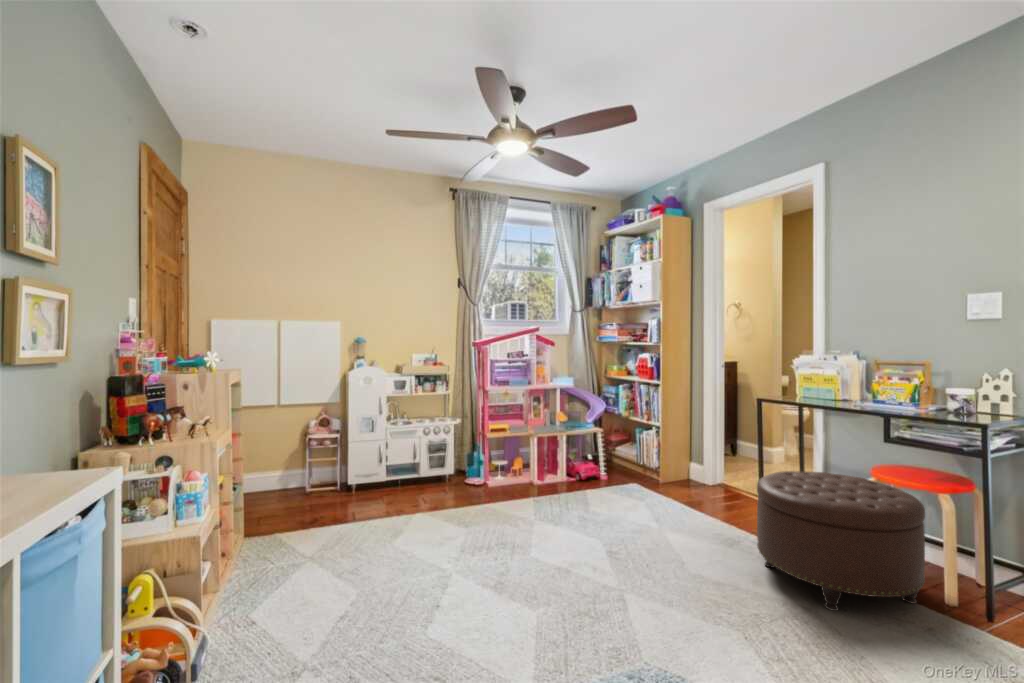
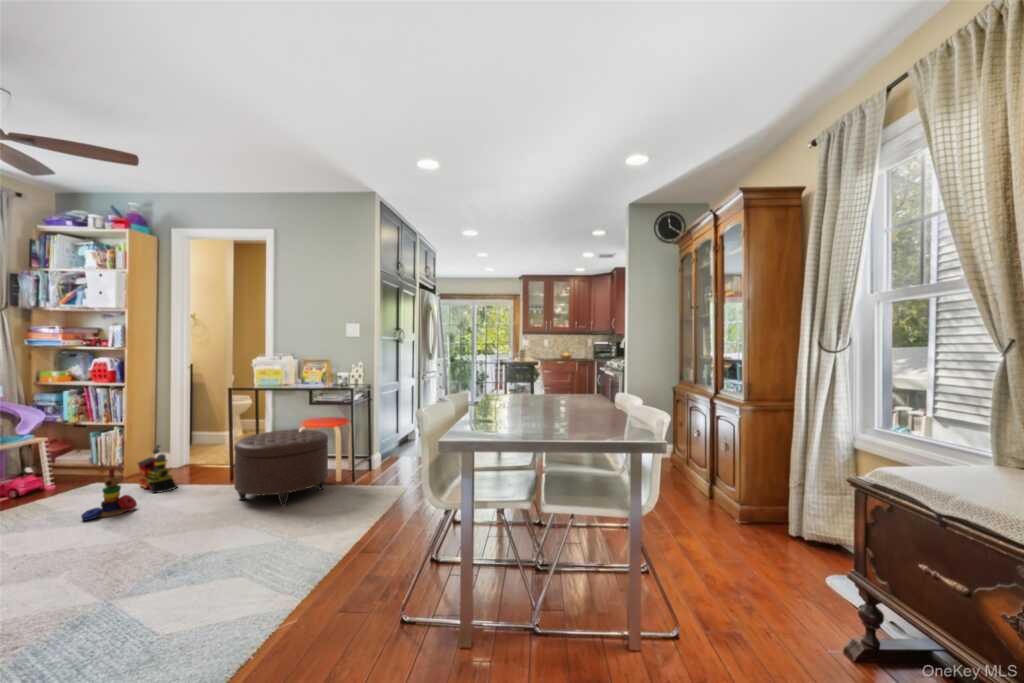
toy train: none [665,455,702,515] -> present [138,445,178,493]
stacking toy: none [606,474,654,528] -> present [81,468,137,521]

